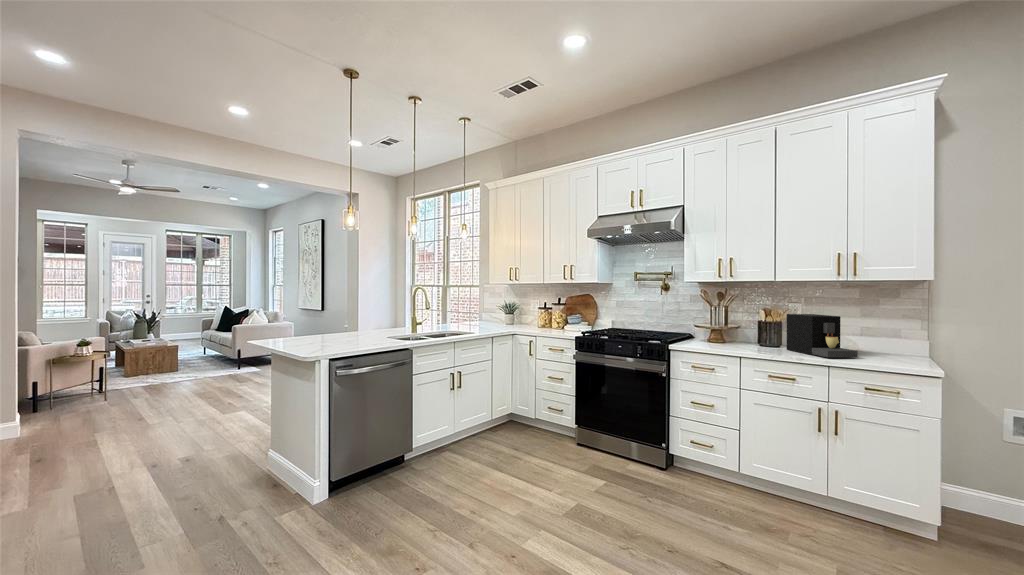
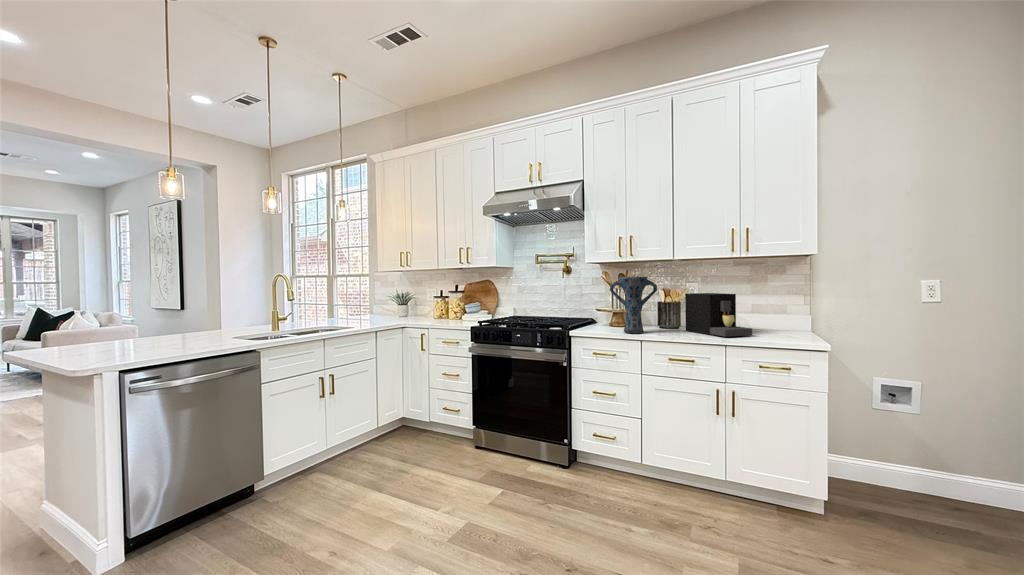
vase: none [709,297,757,350] -> present [610,277,657,334]

